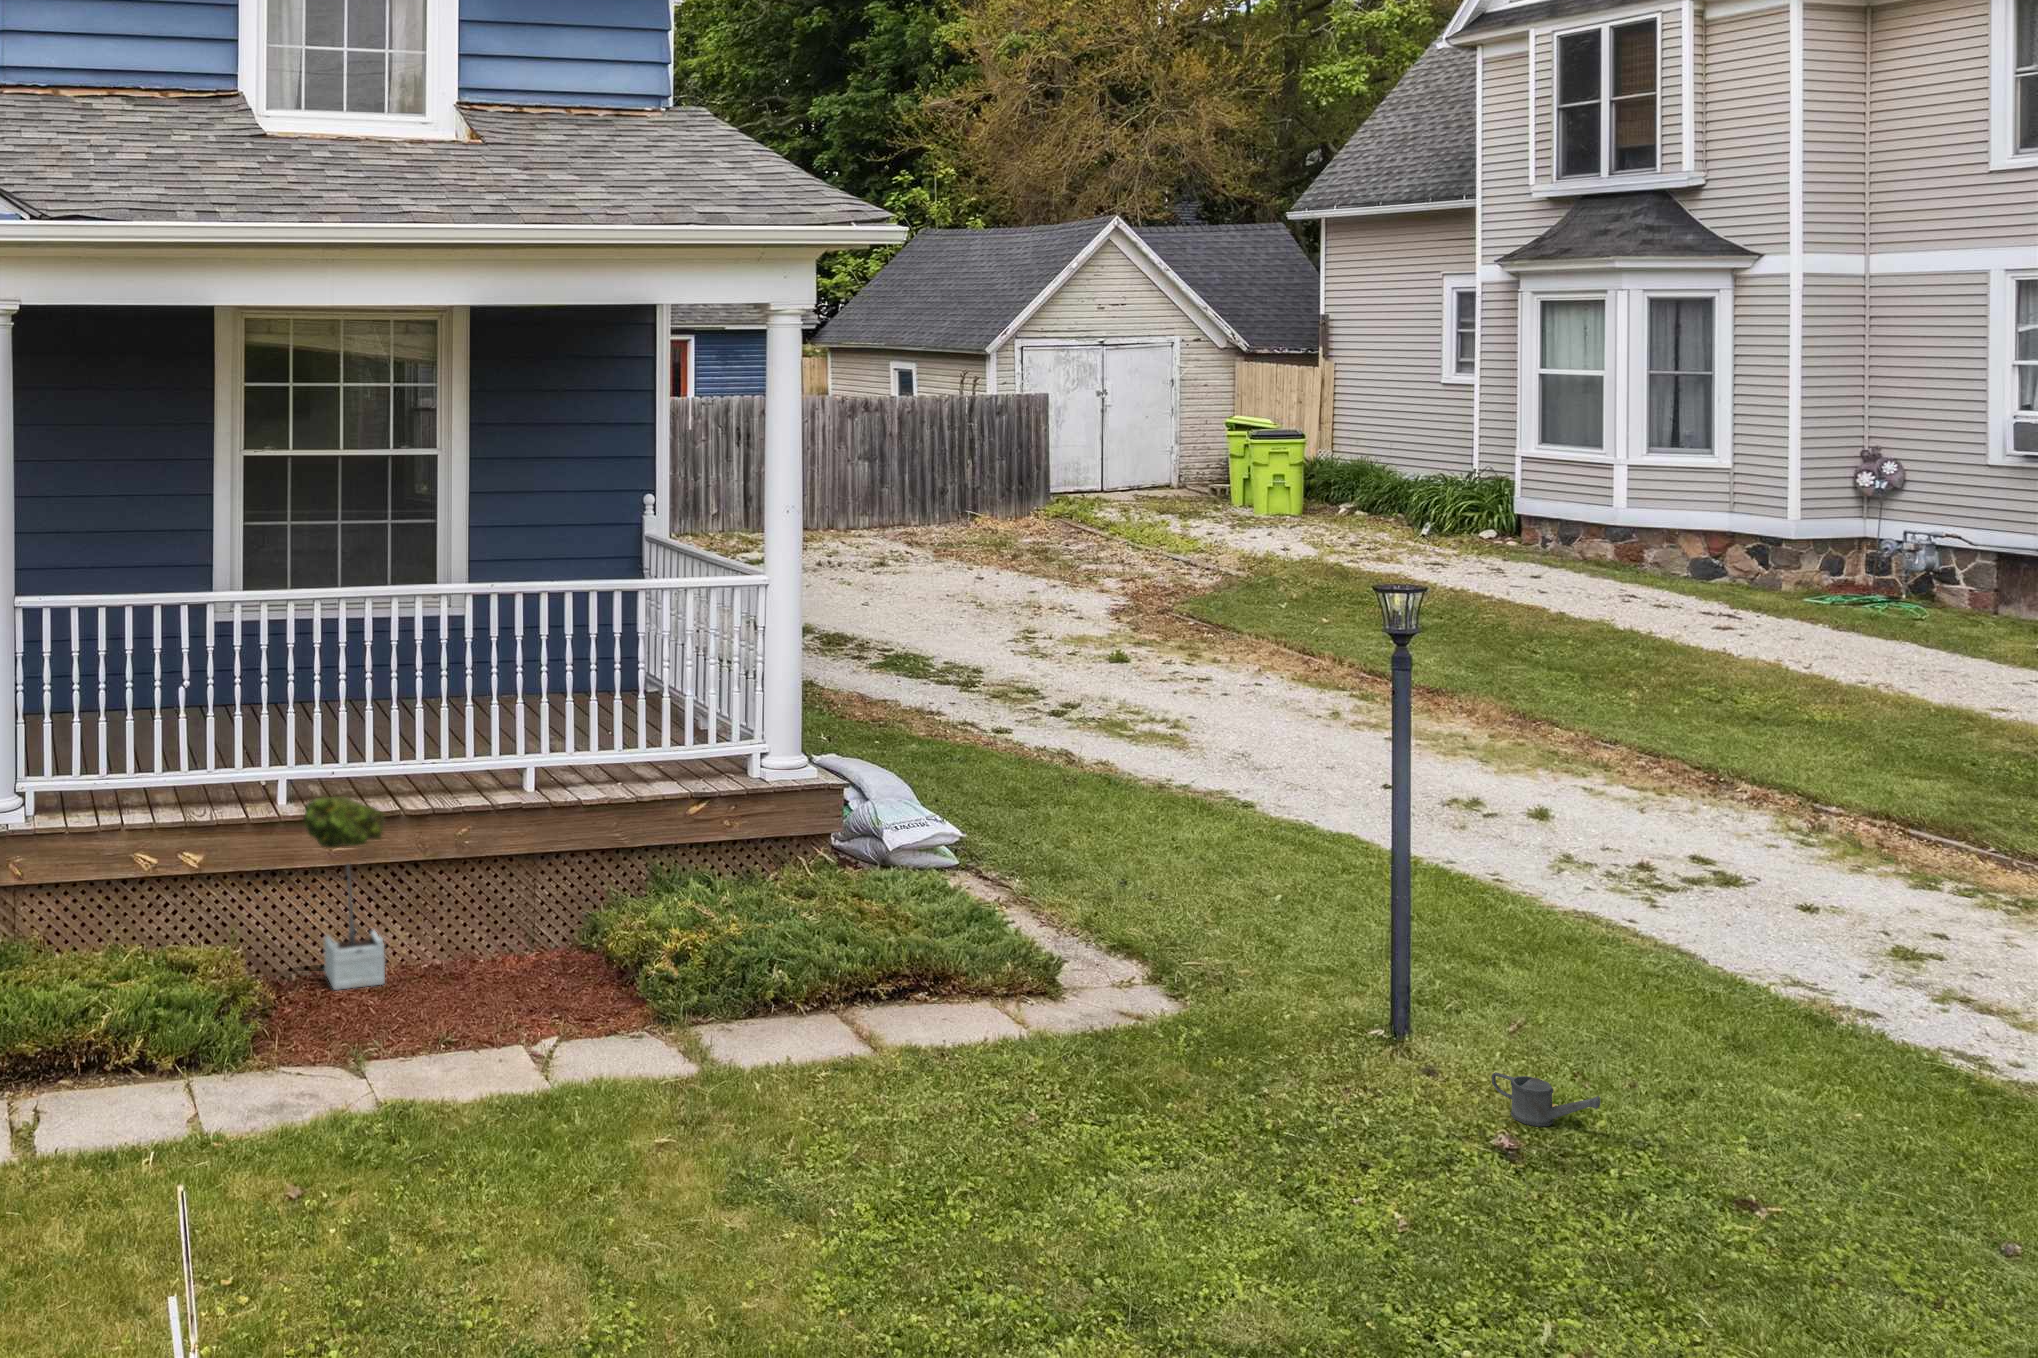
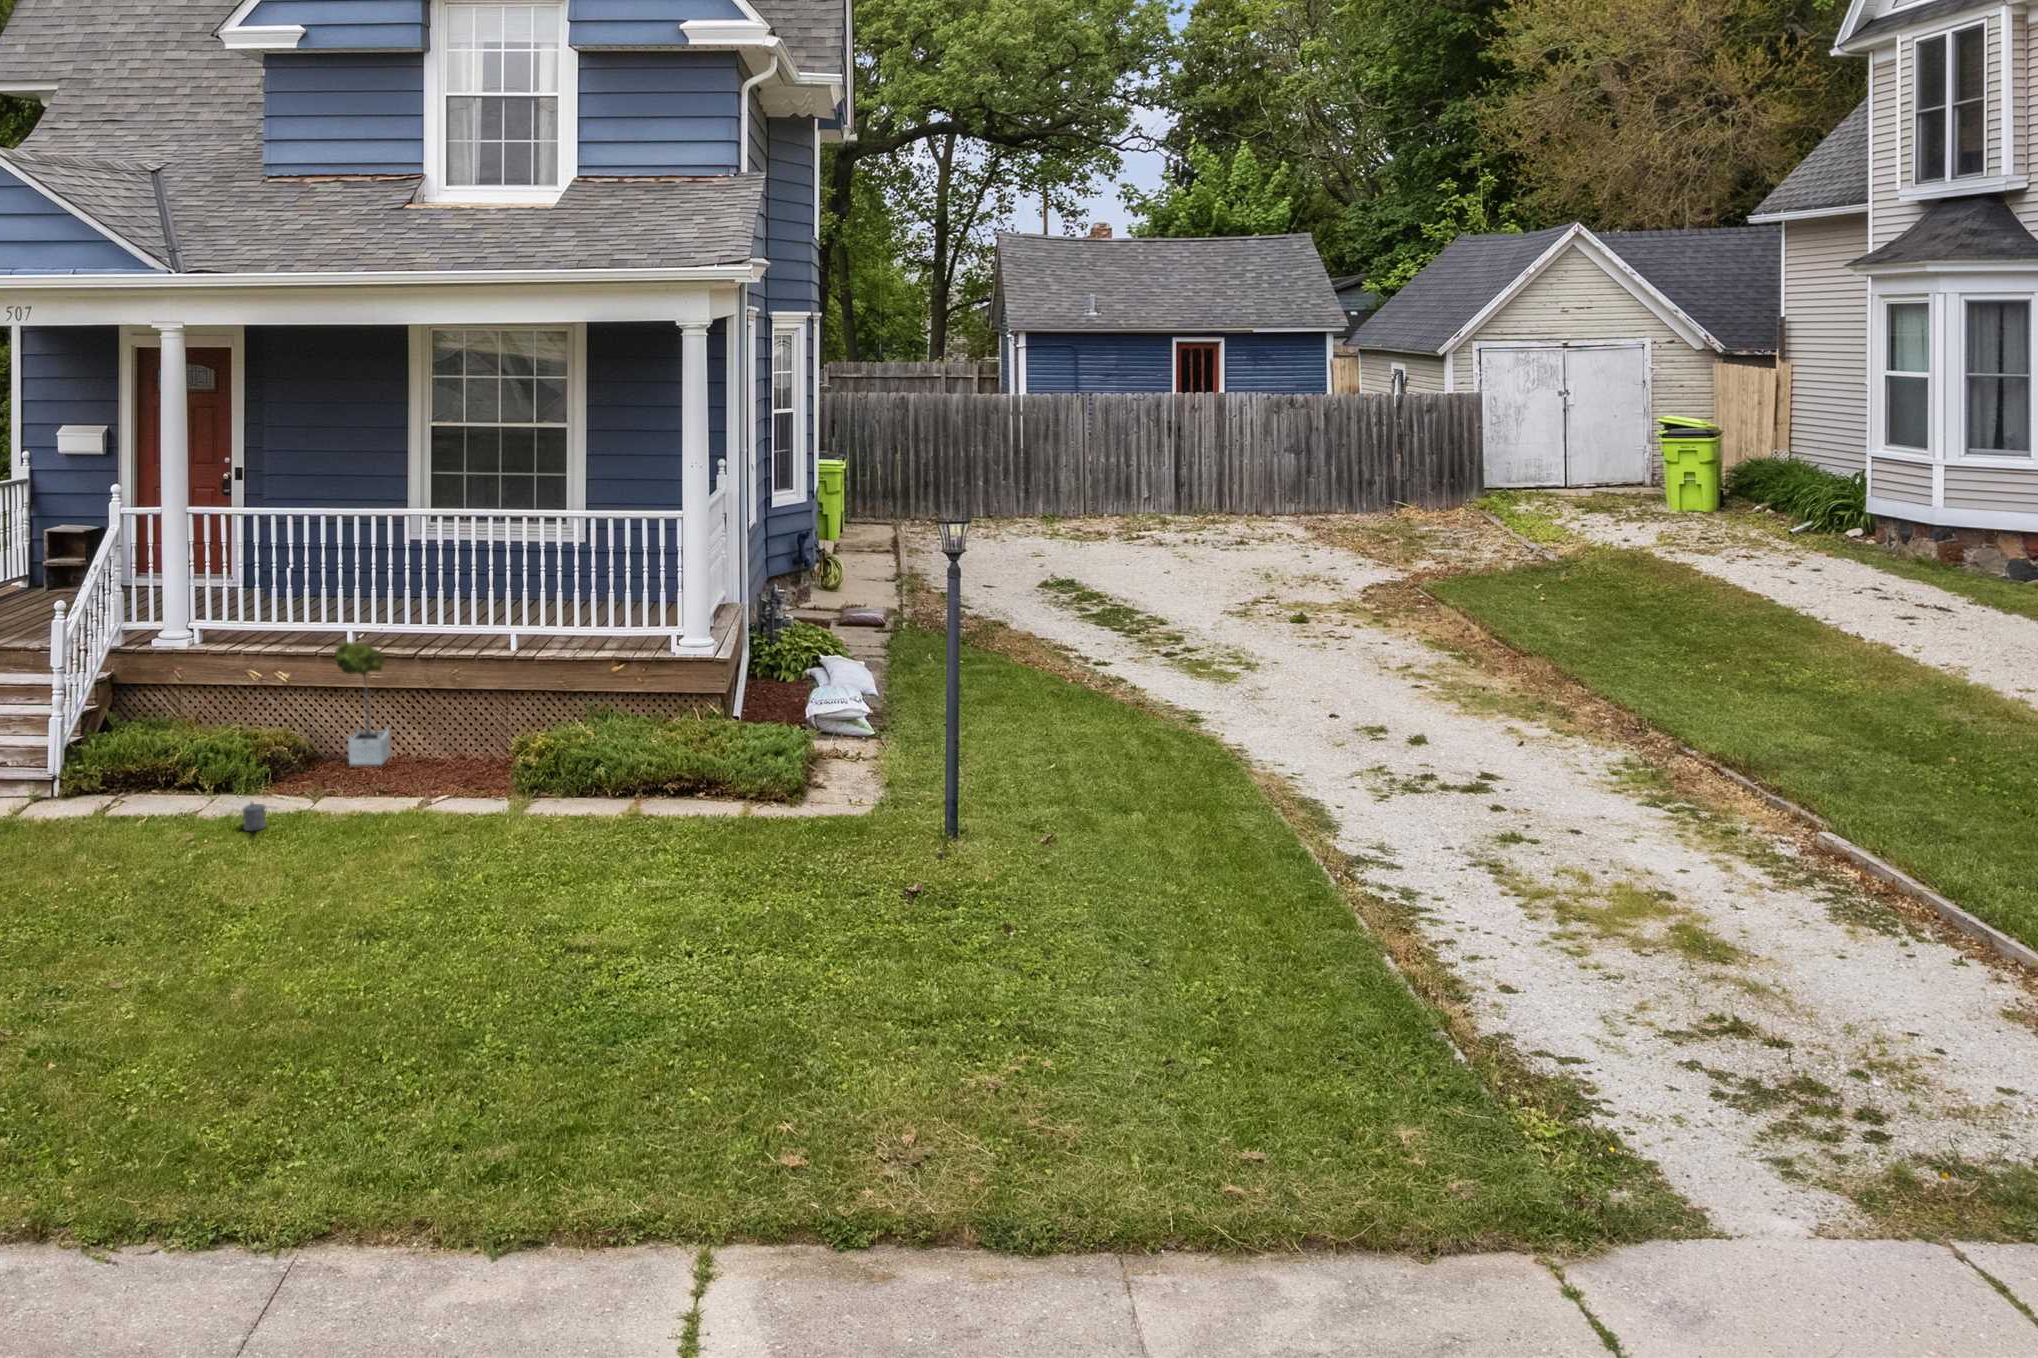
watering can: present [1492,1072,1600,1127] -> present [243,802,266,831]

